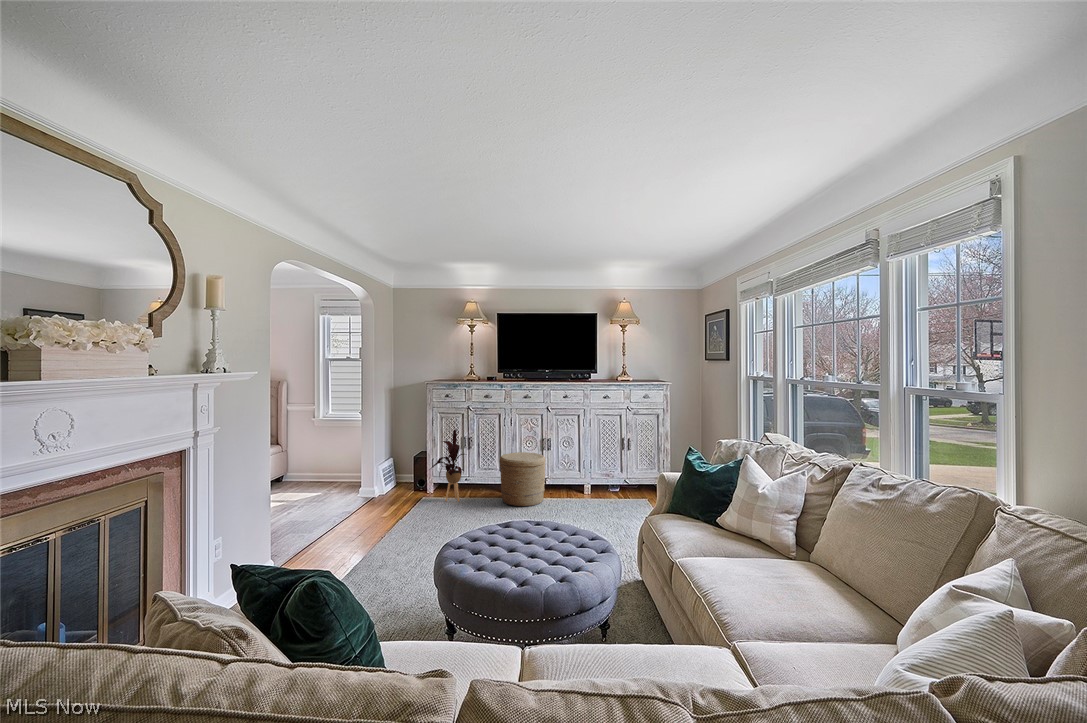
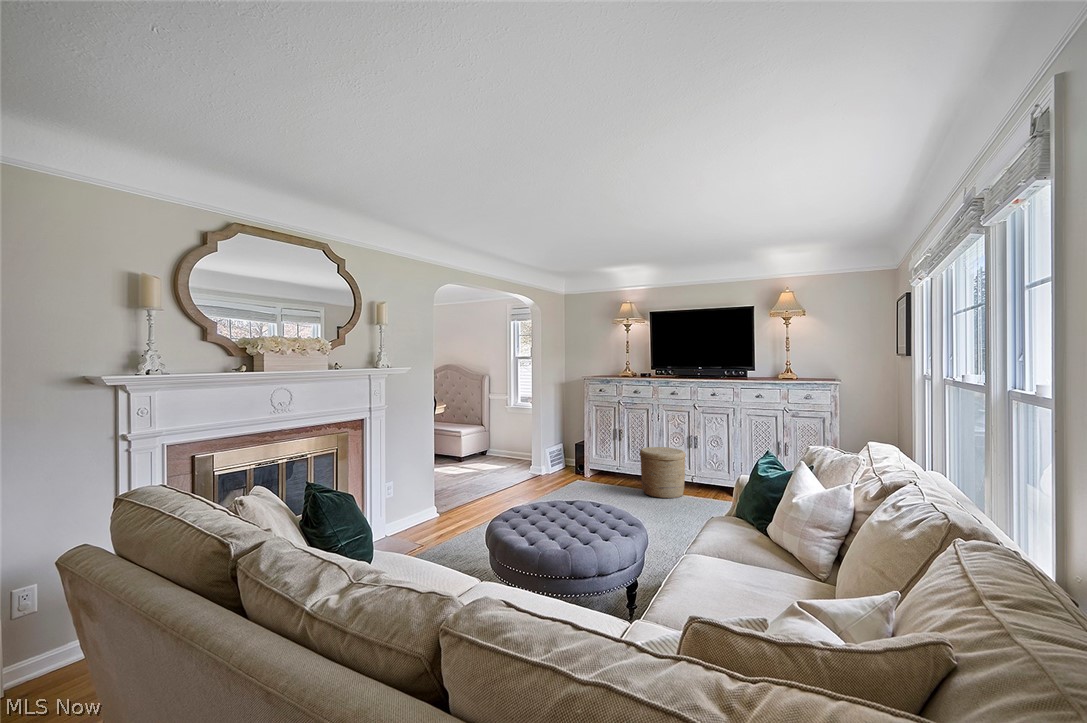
house plant: present [431,429,465,502] -> none [580,421,612,486]

